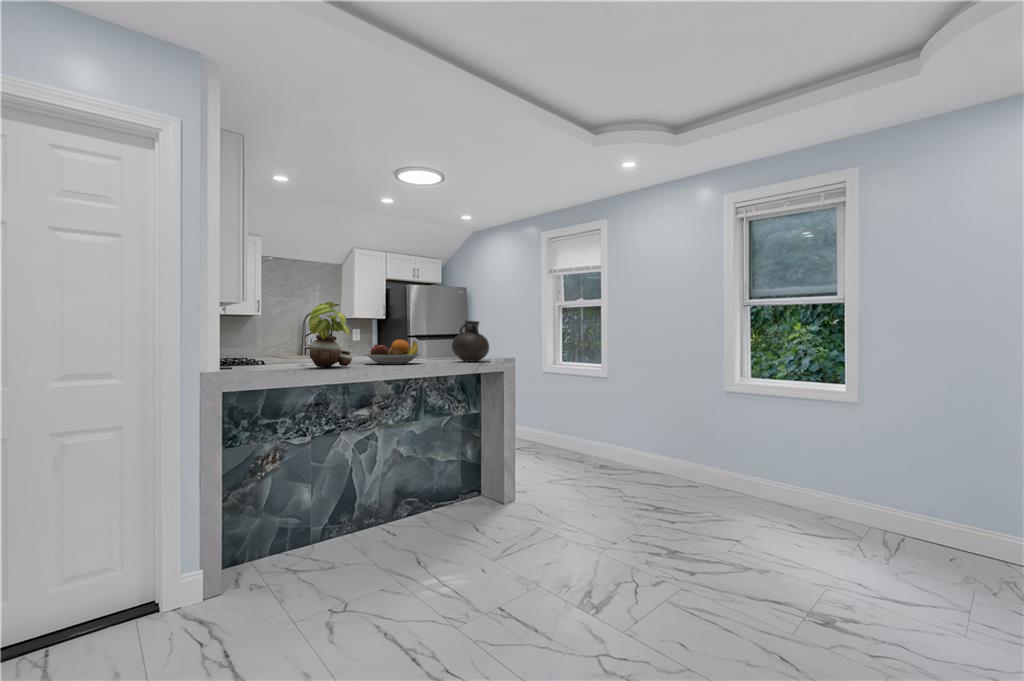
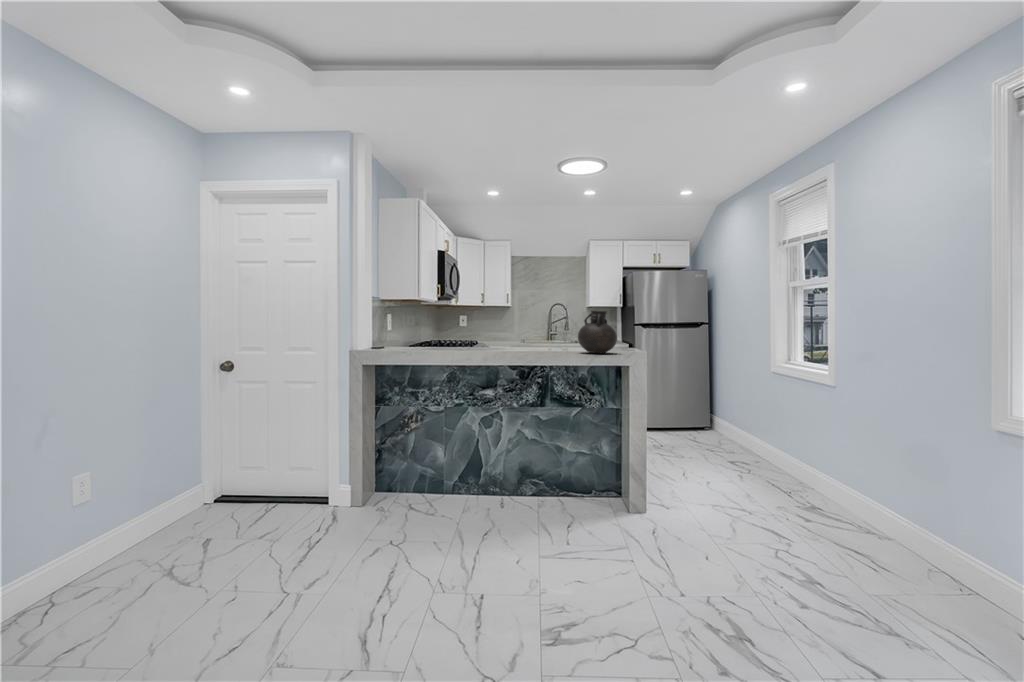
potted plant: present [309,302,352,368] -> none [416,298,463,352]
fruit bowl: present [363,340,421,364] -> none [489,329,541,352]

